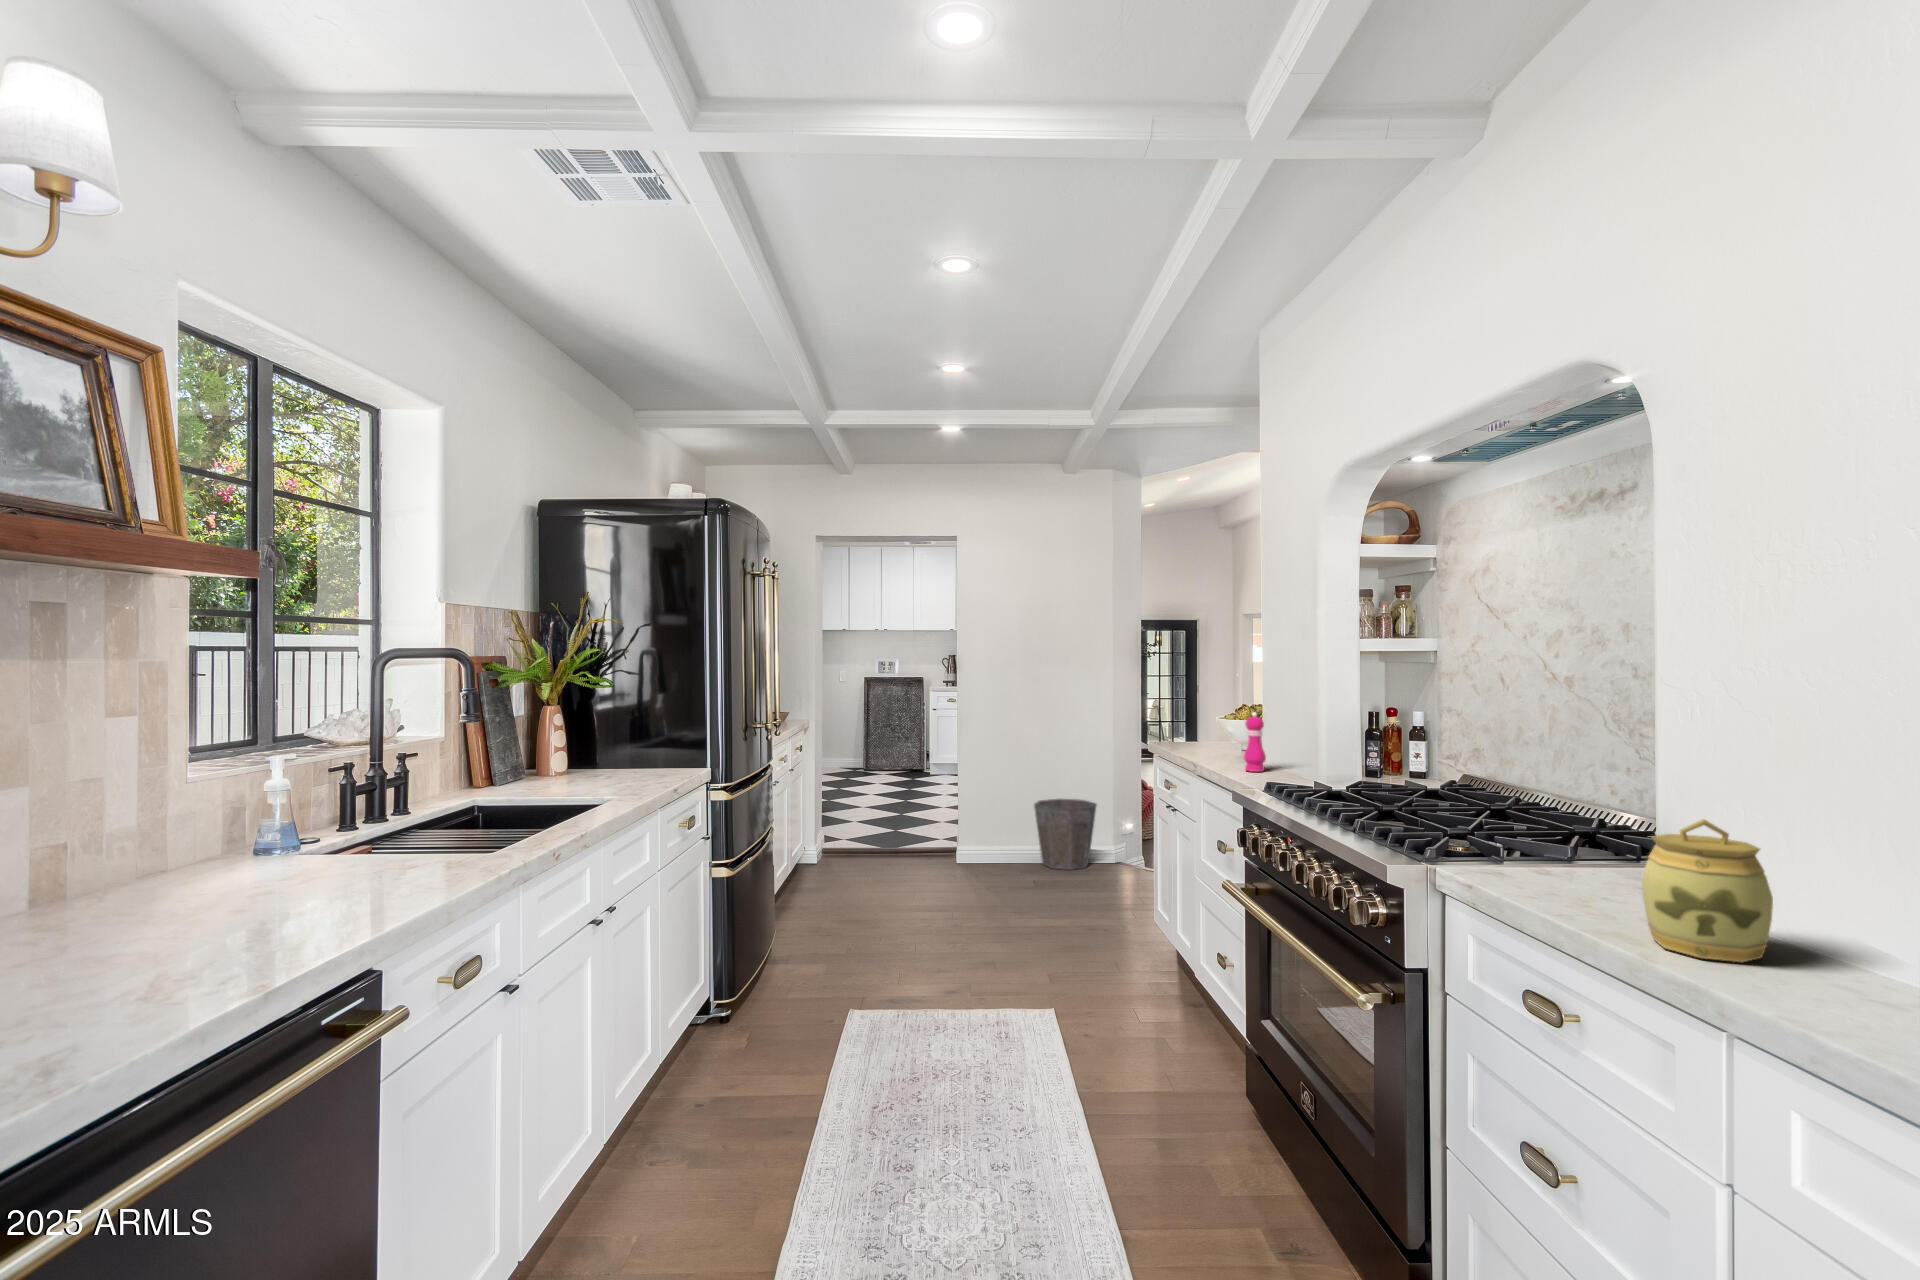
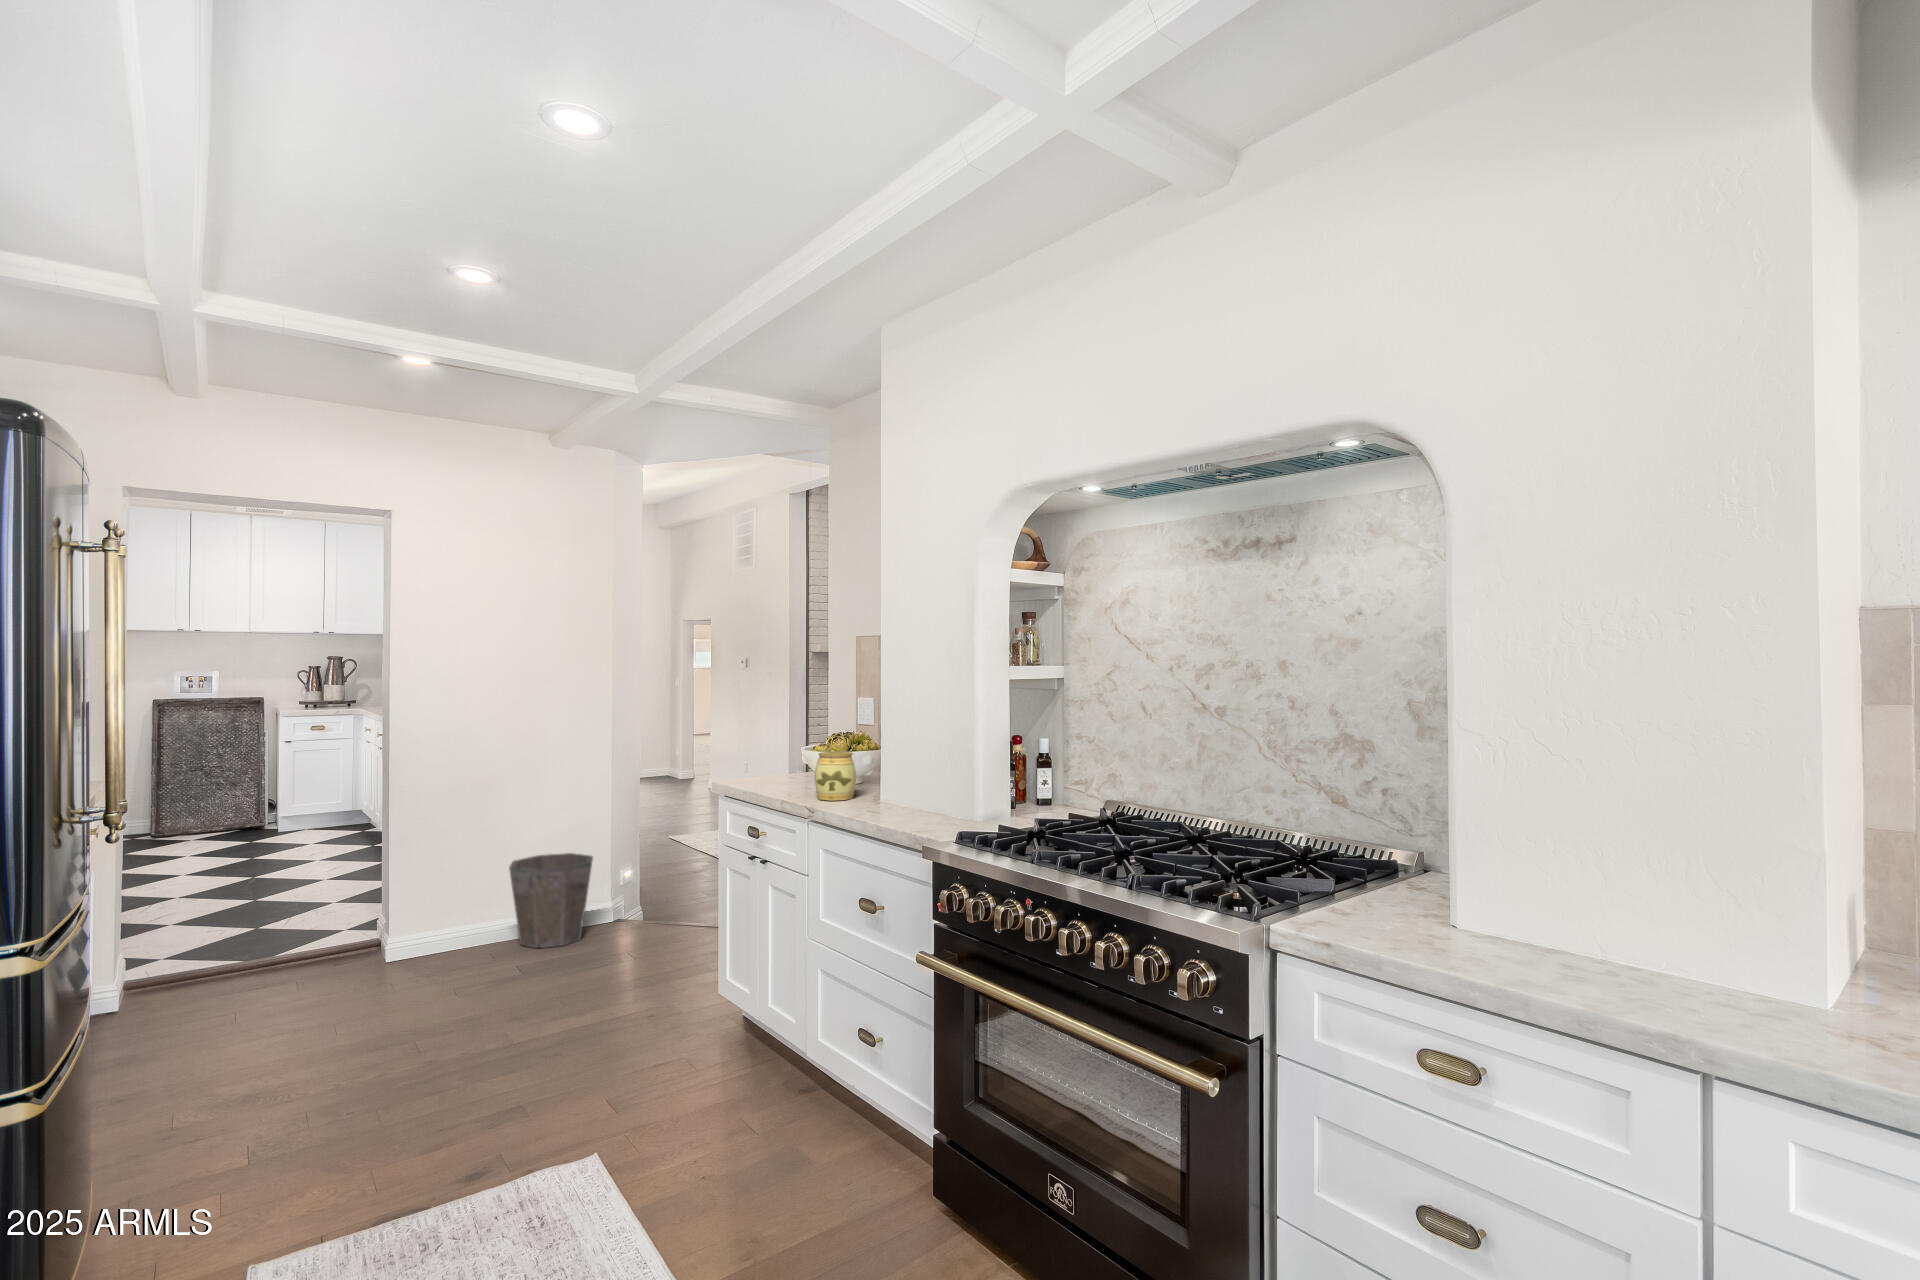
pepper mill: present [1244,712,1266,772] -> none [889,747,913,816]
jar: present [1642,819,1773,962] -> present [815,744,856,801]

